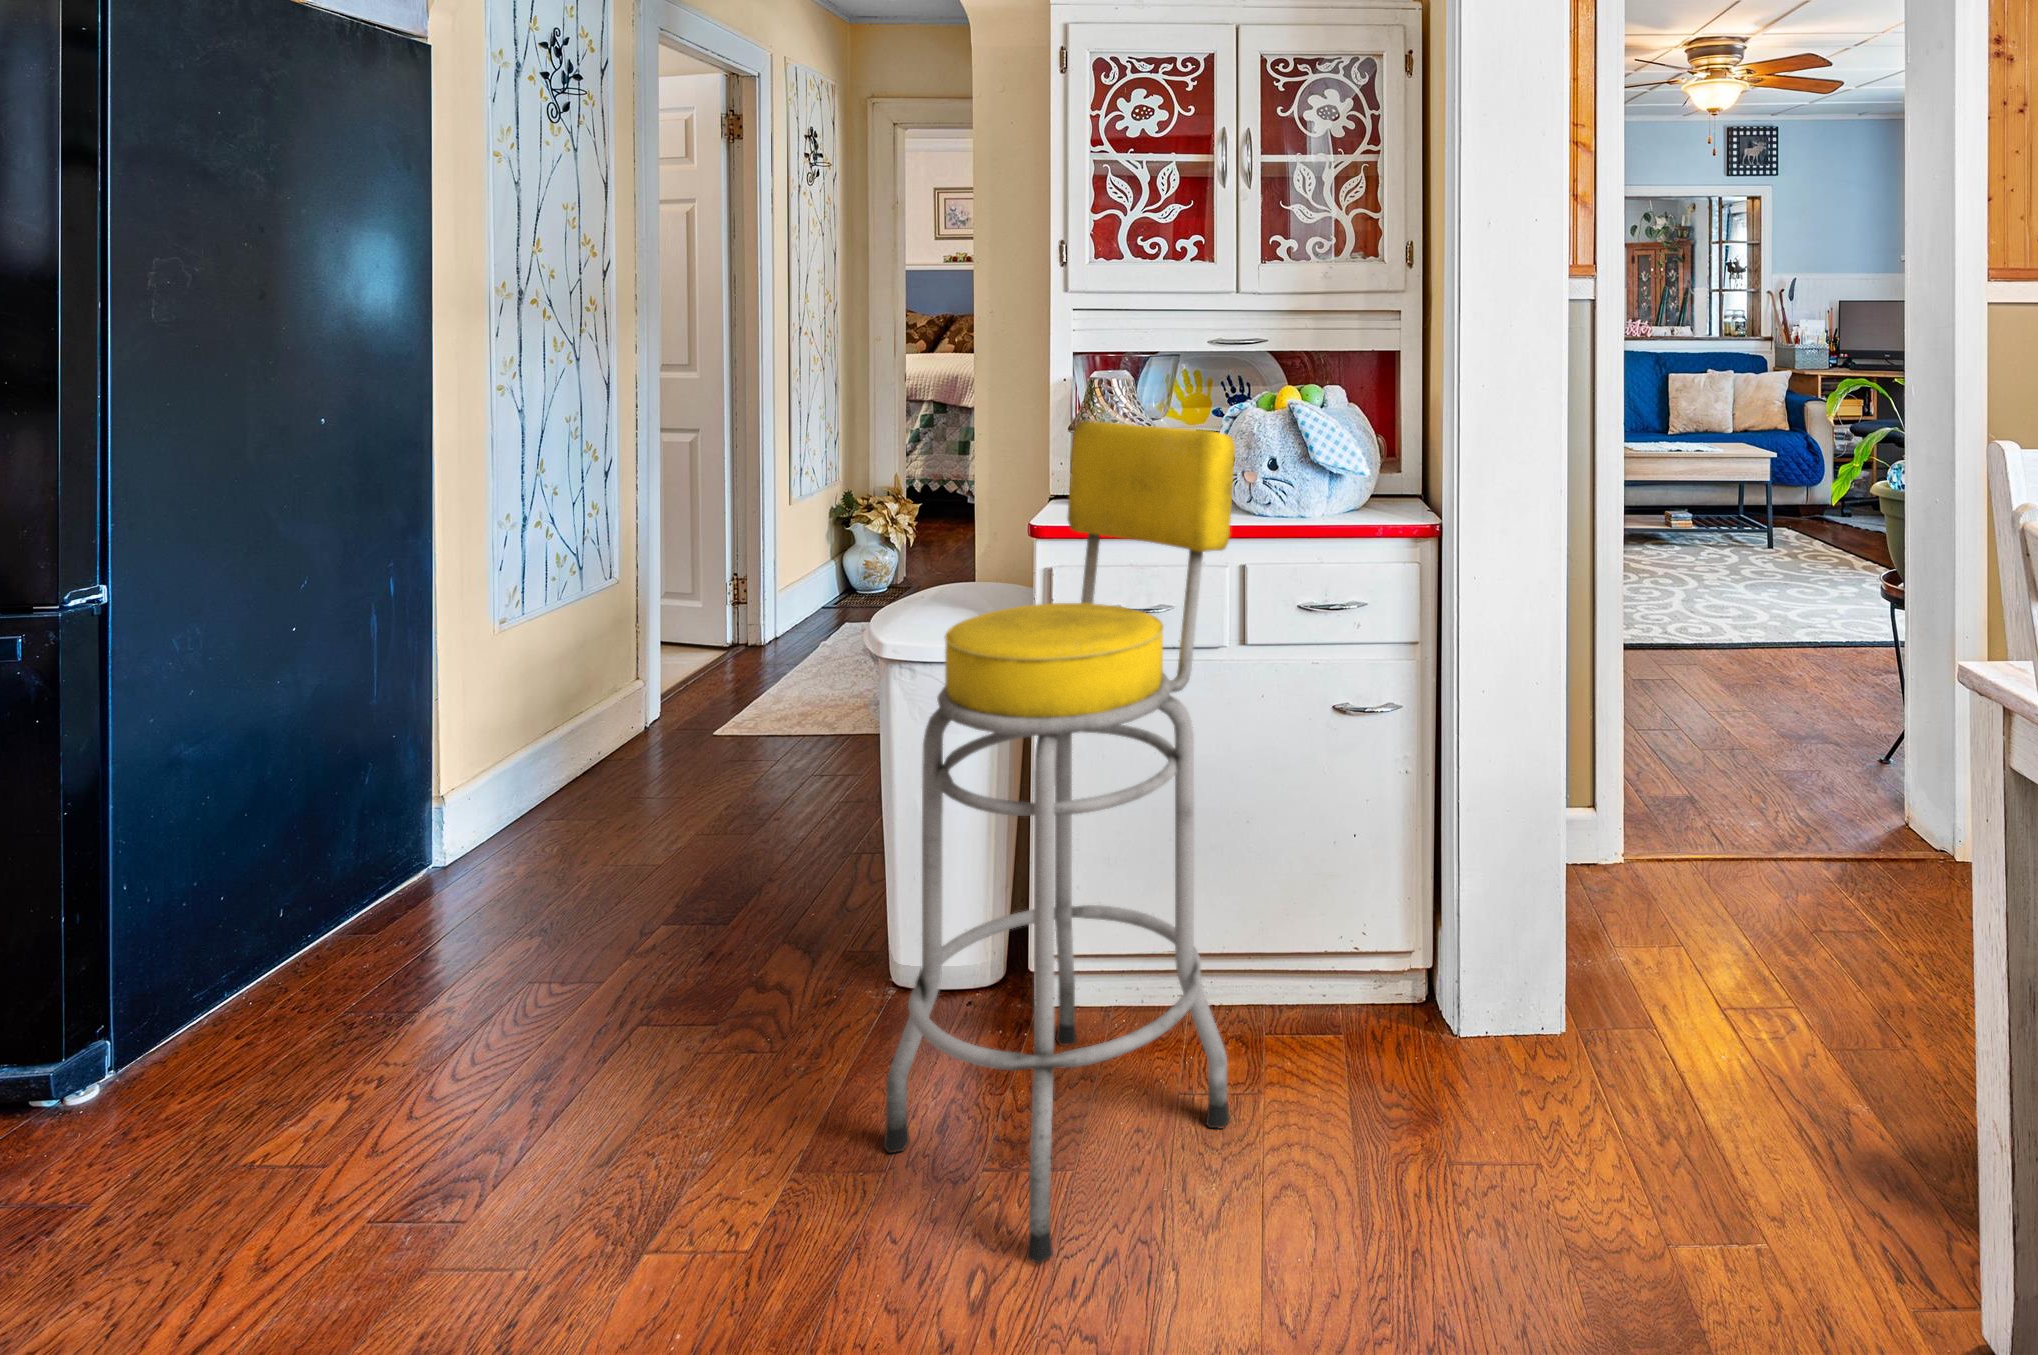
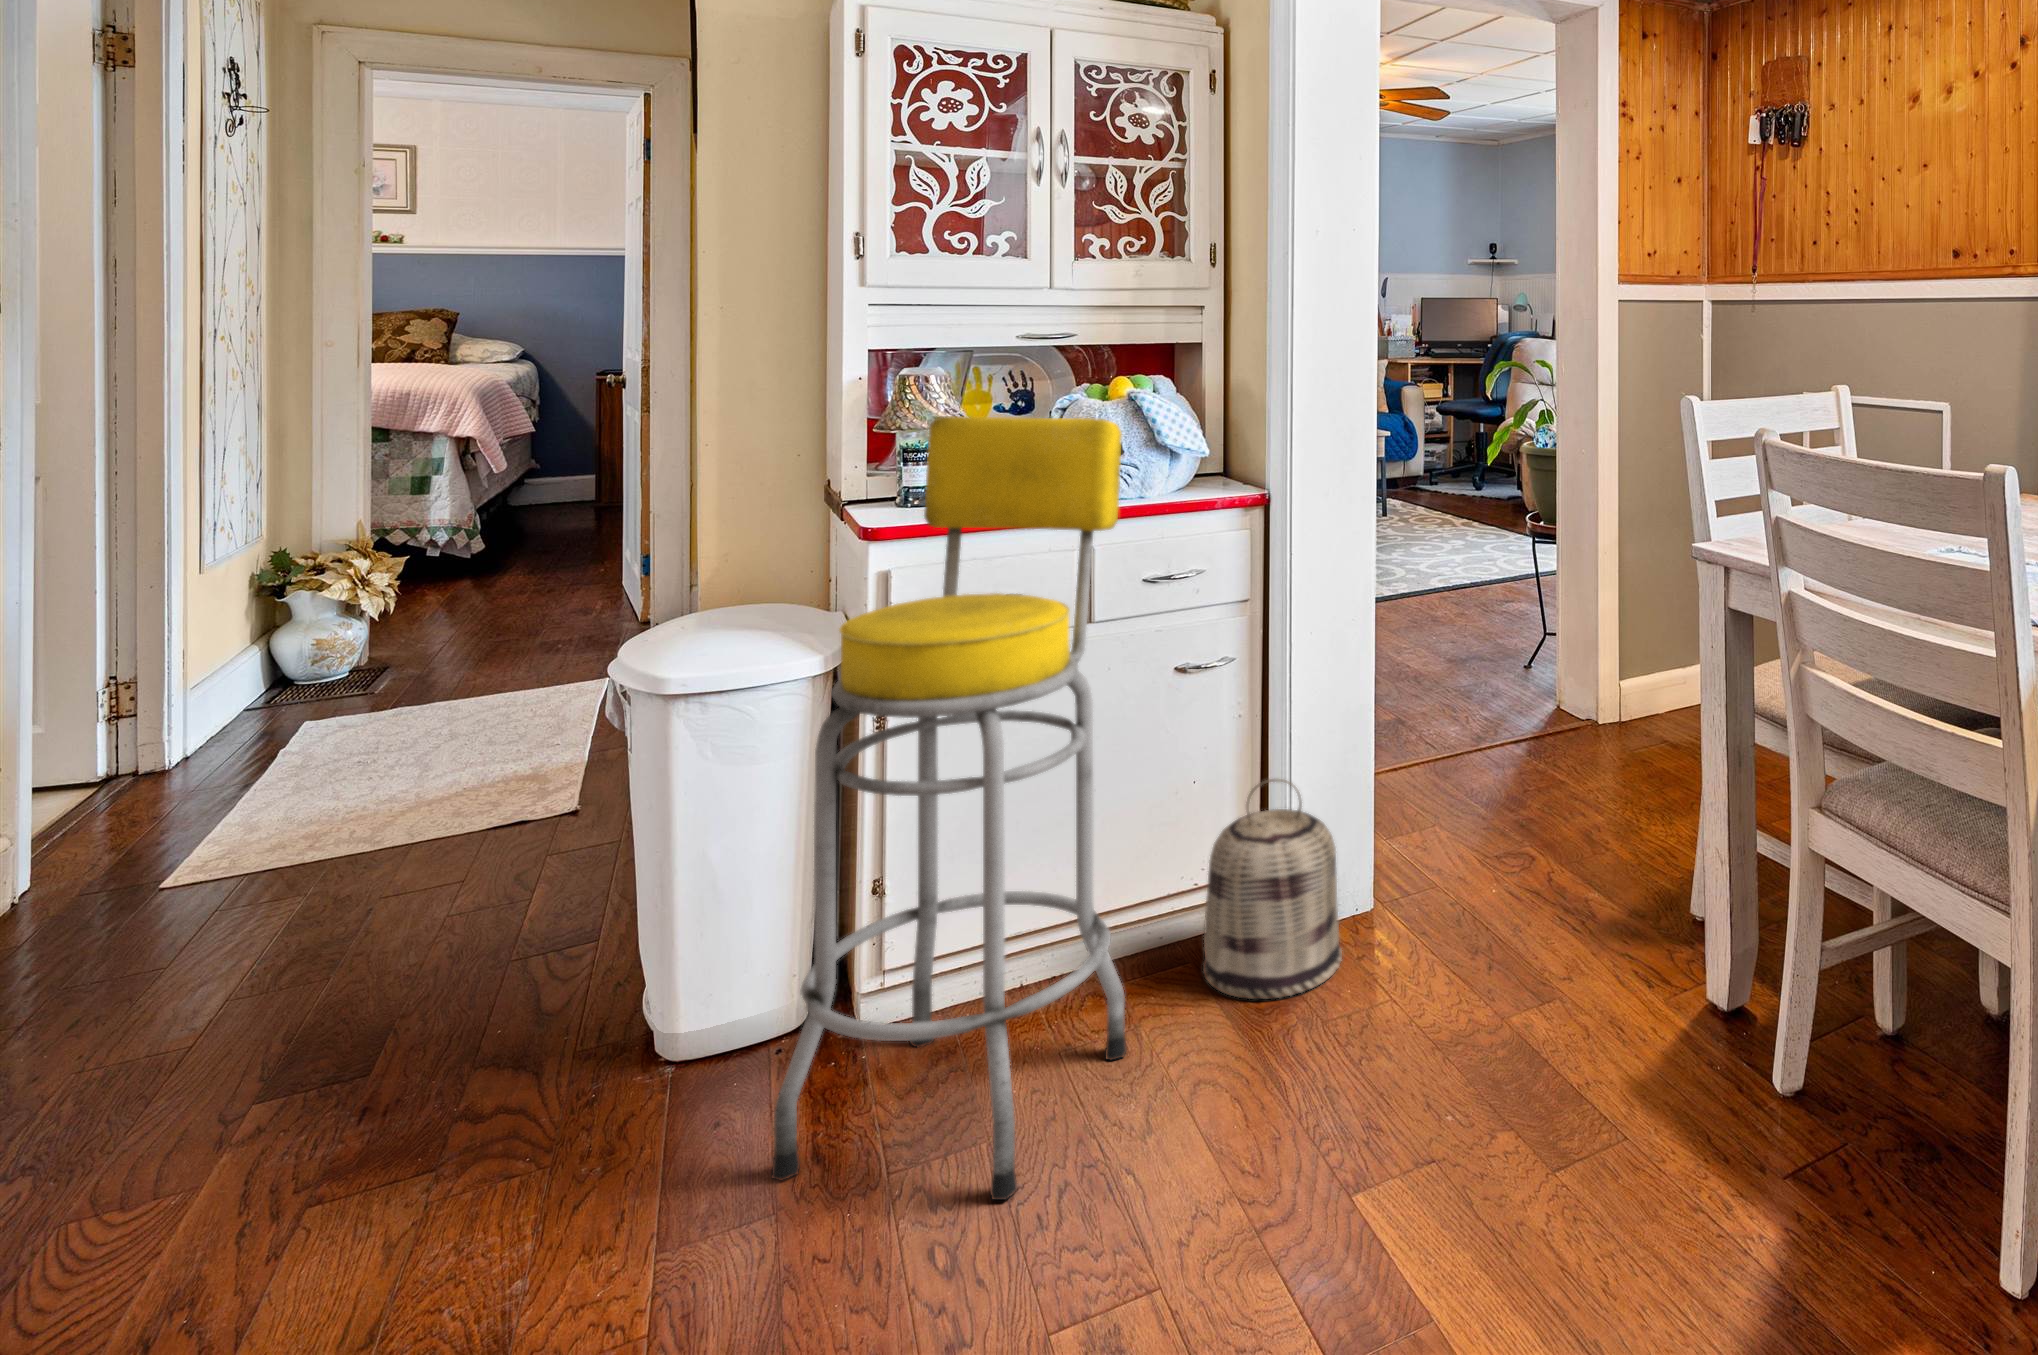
basket: none [1342,850,1500,1112] -> present [1203,779,1342,999]

